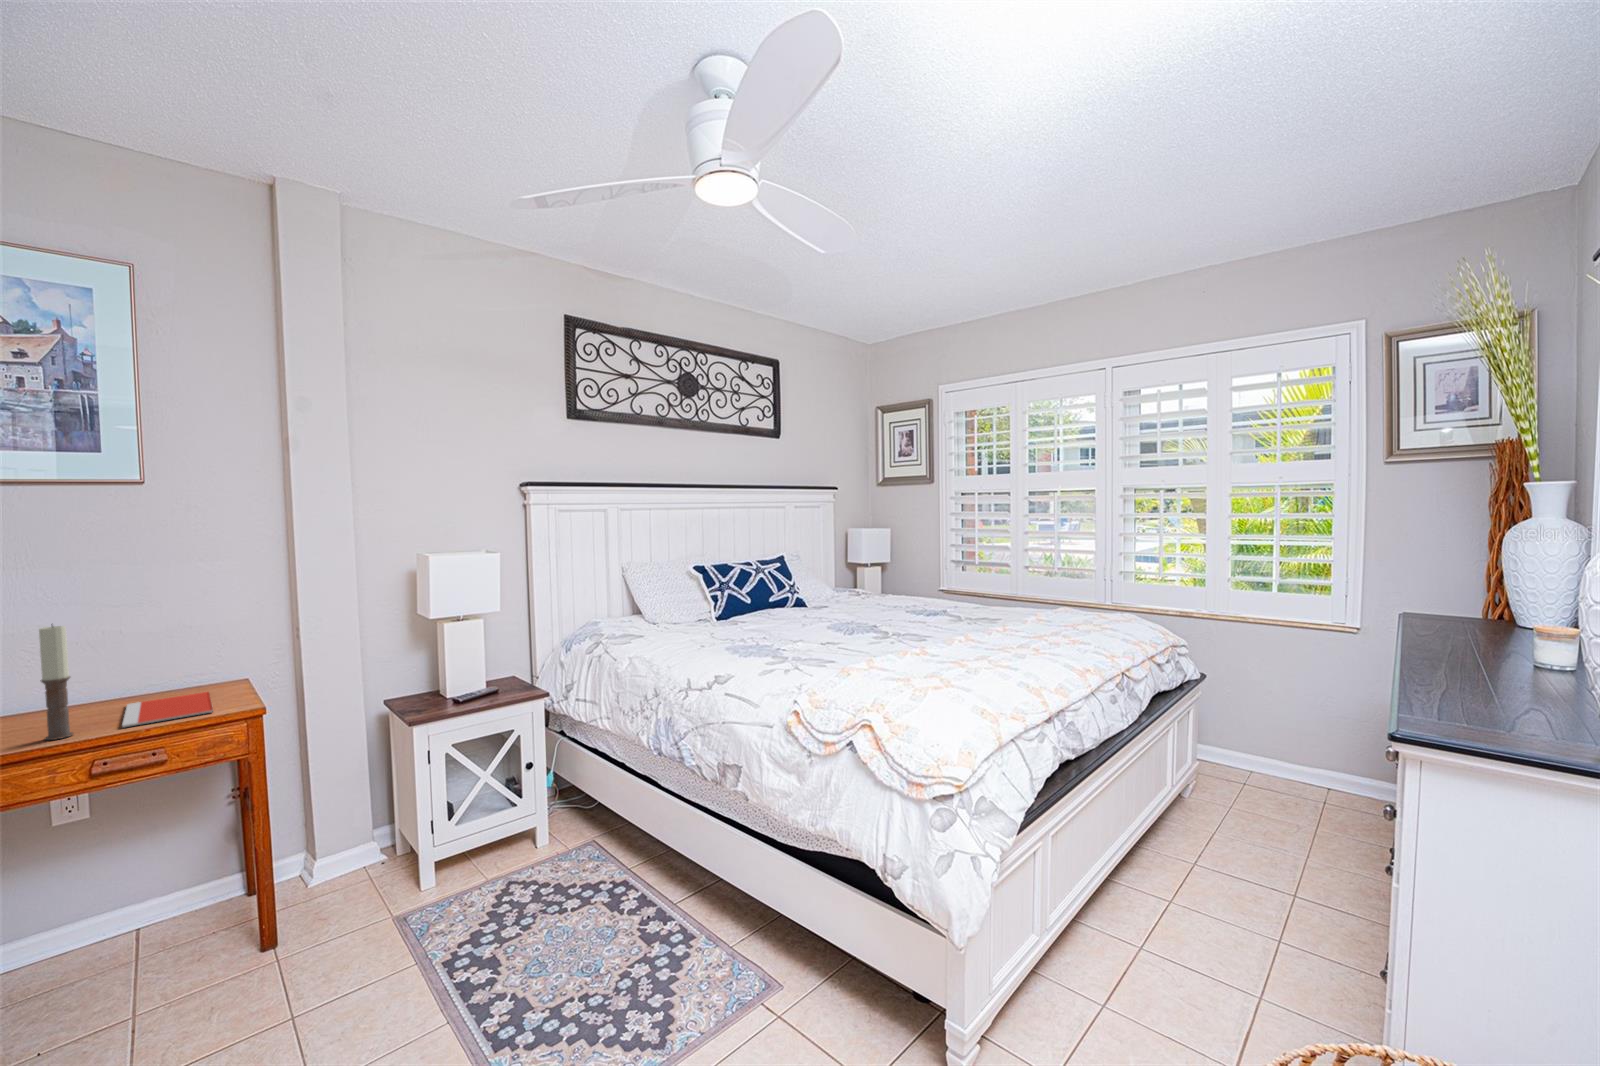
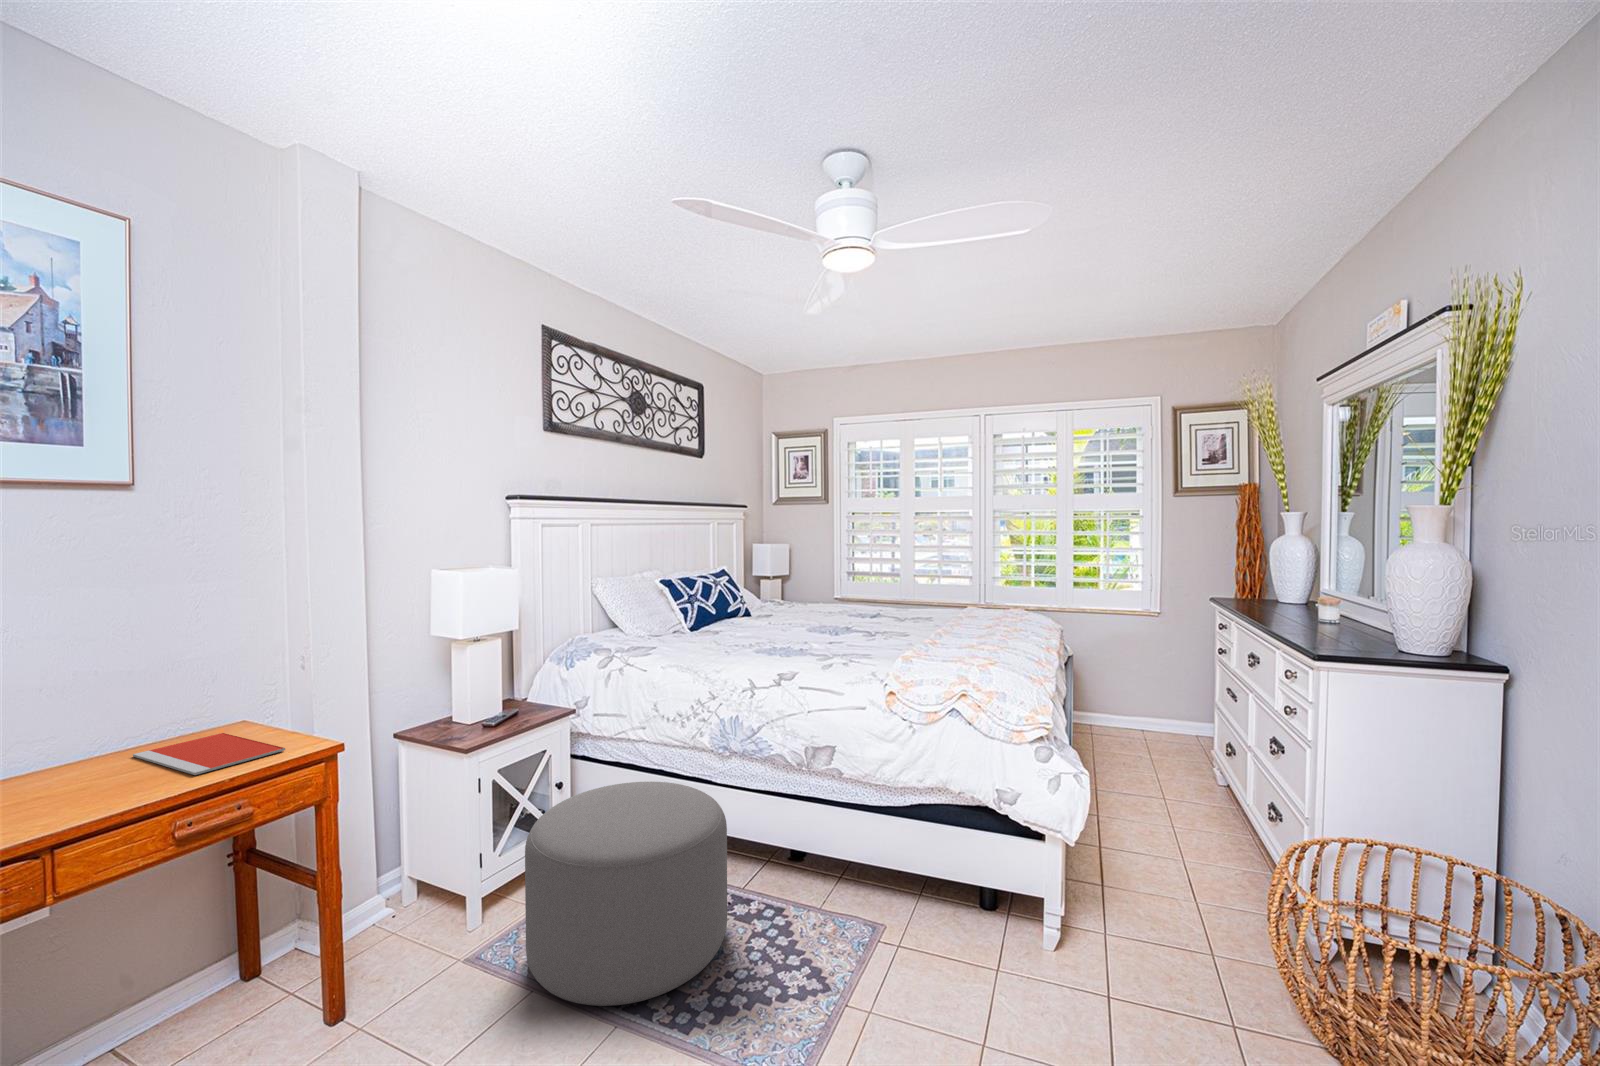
candle: present [39,624,73,740] -> none [105,654,139,797]
ottoman: none [407,773,629,1005] -> present [525,782,727,1006]

